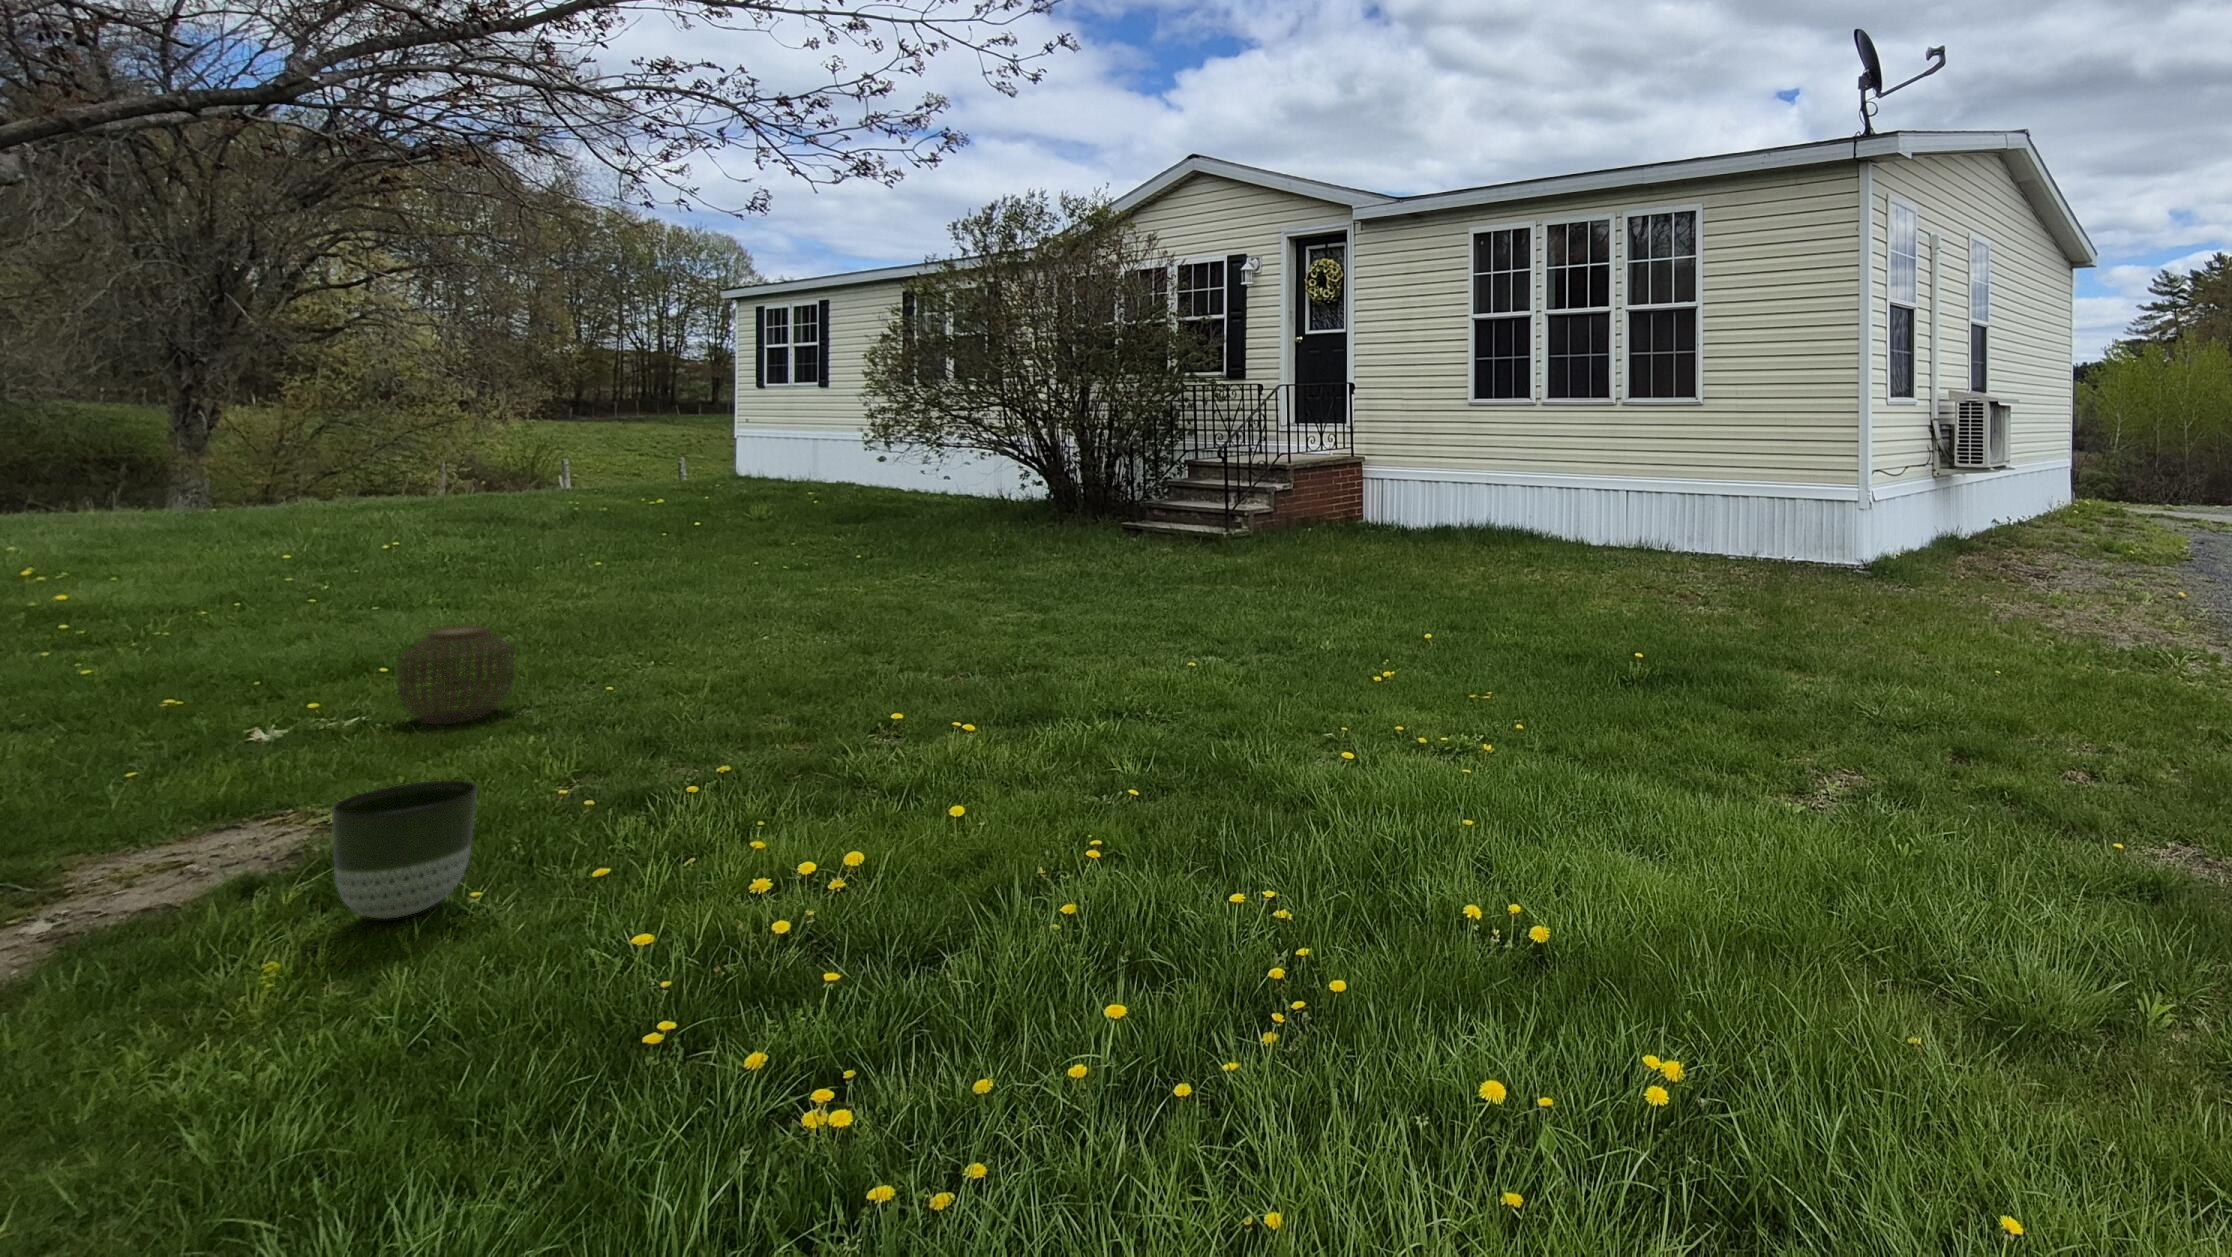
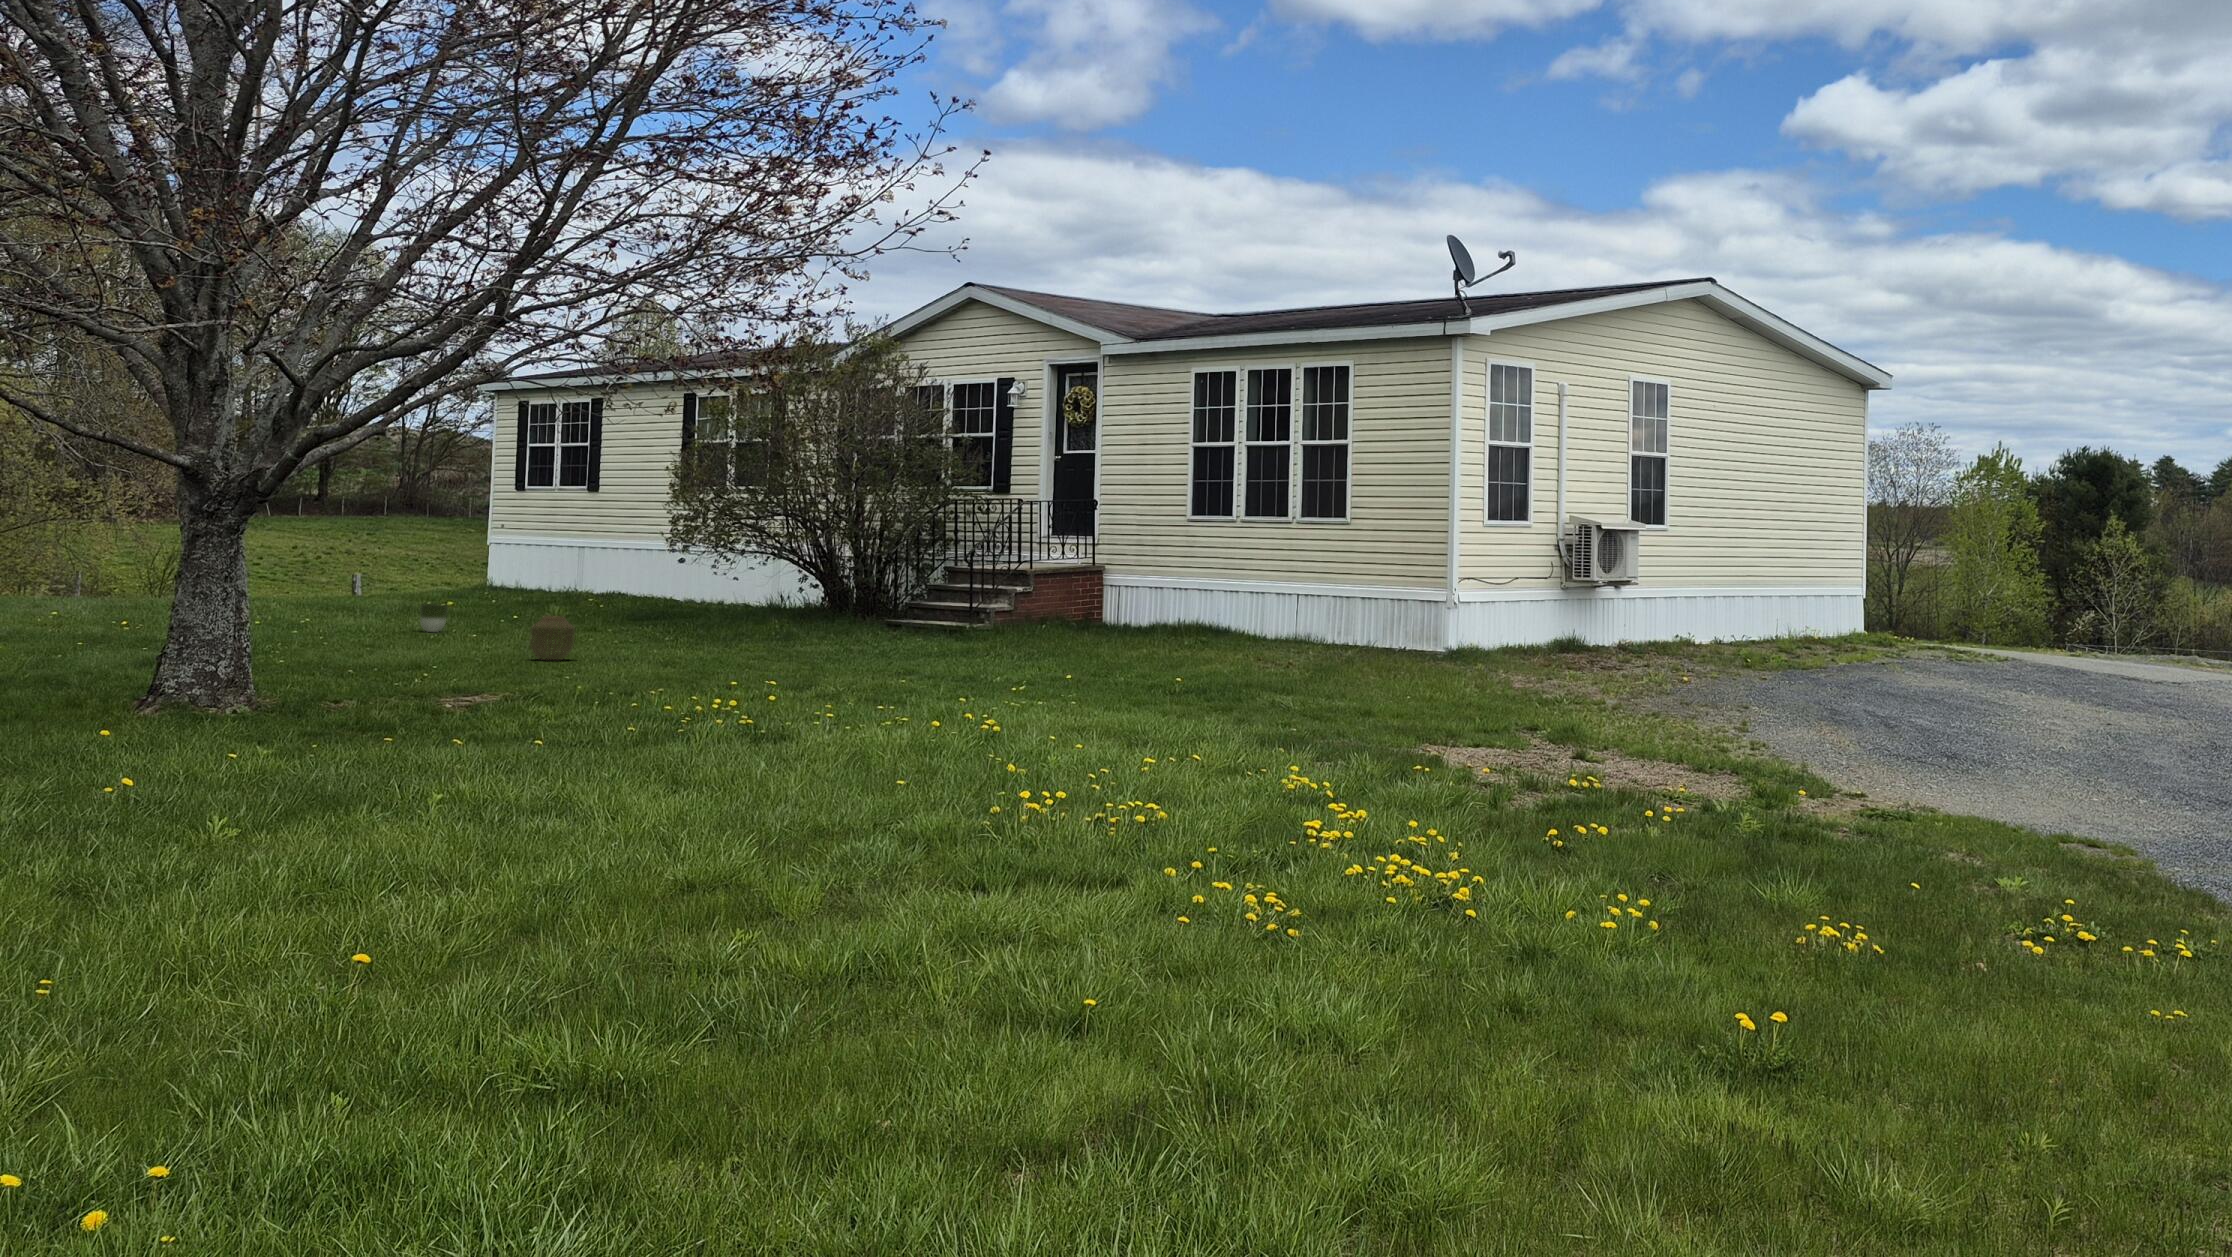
planter: present [332,781,477,919] -> present [420,604,448,632]

